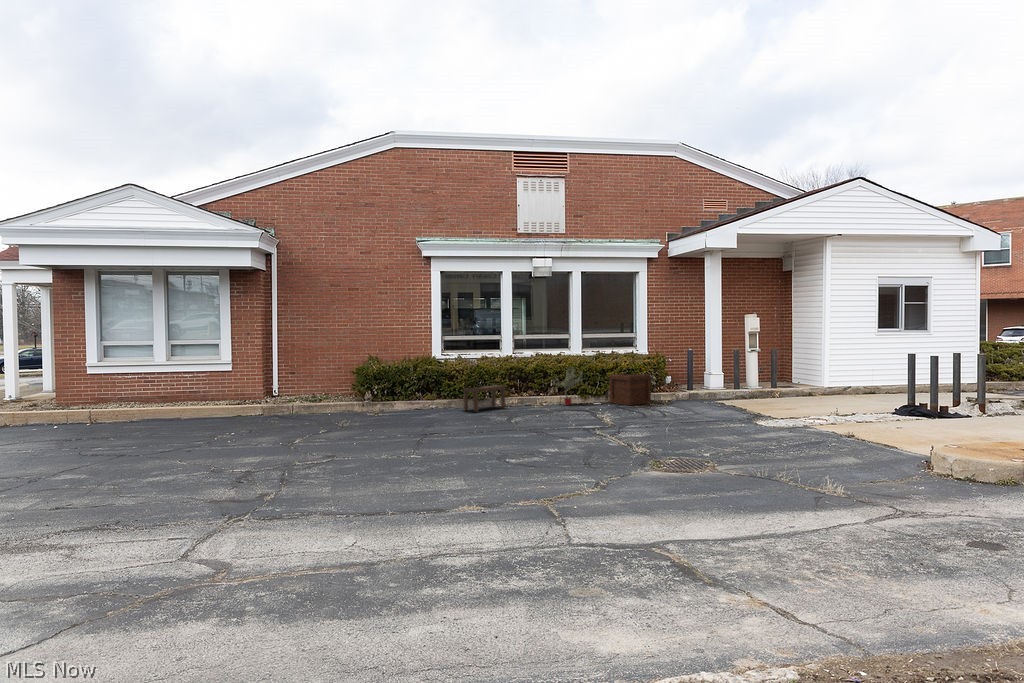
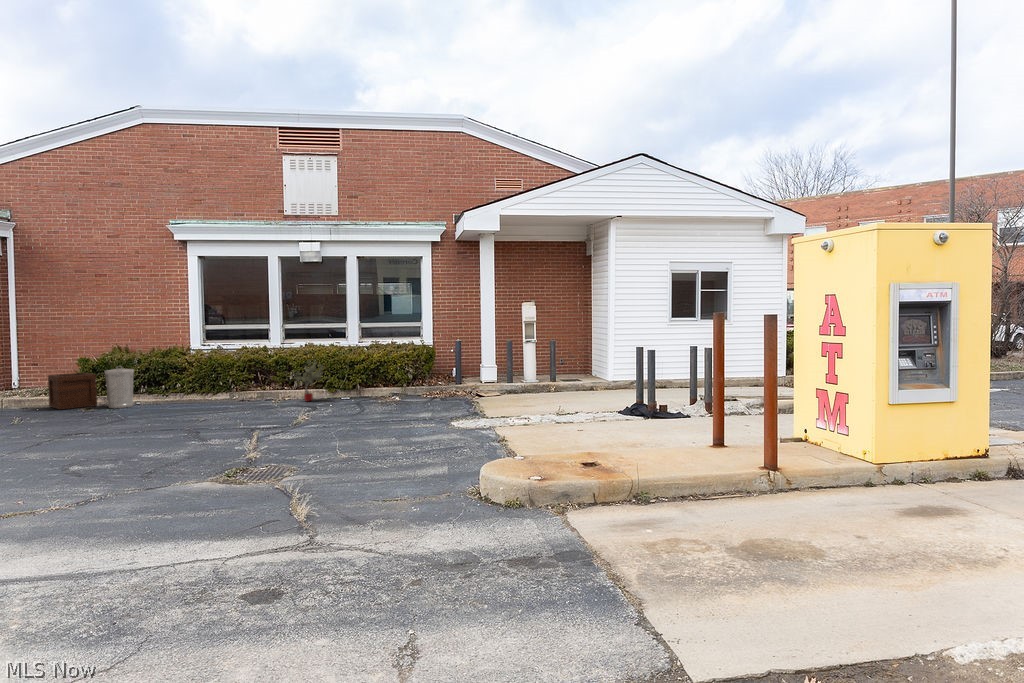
trash can: none [390,373,413,412] -> present [105,366,134,408]
wooden crate: present [609,373,651,406] -> present [48,373,97,410]
bench: present [464,385,506,412] -> none [181,379,234,409]

